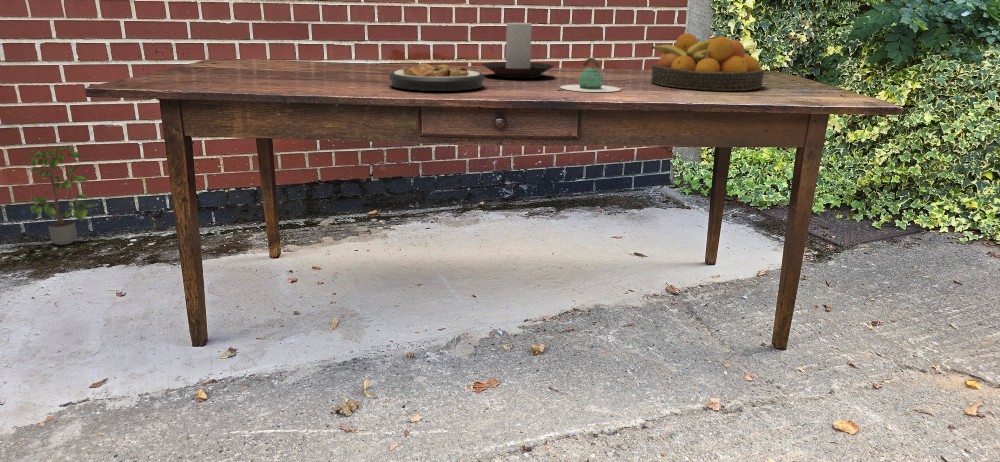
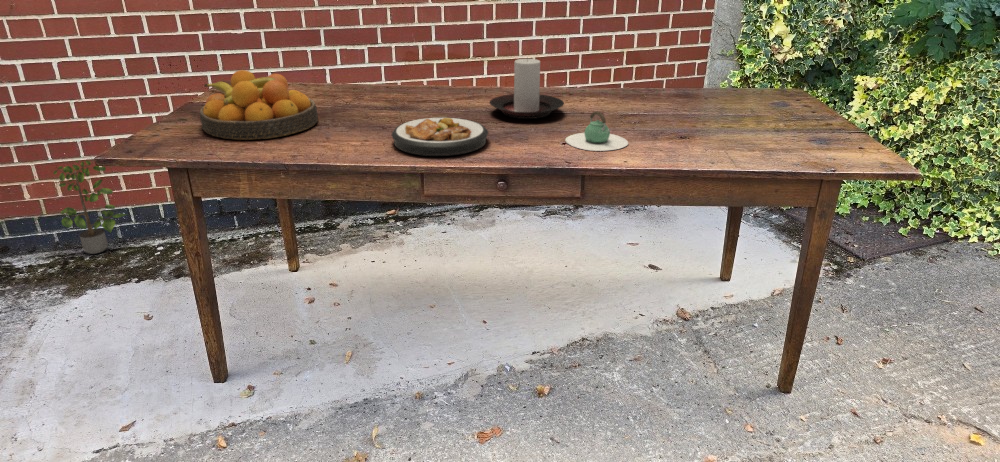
fruit bowl: present [651,34,764,91] -> present [200,70,318,140]

